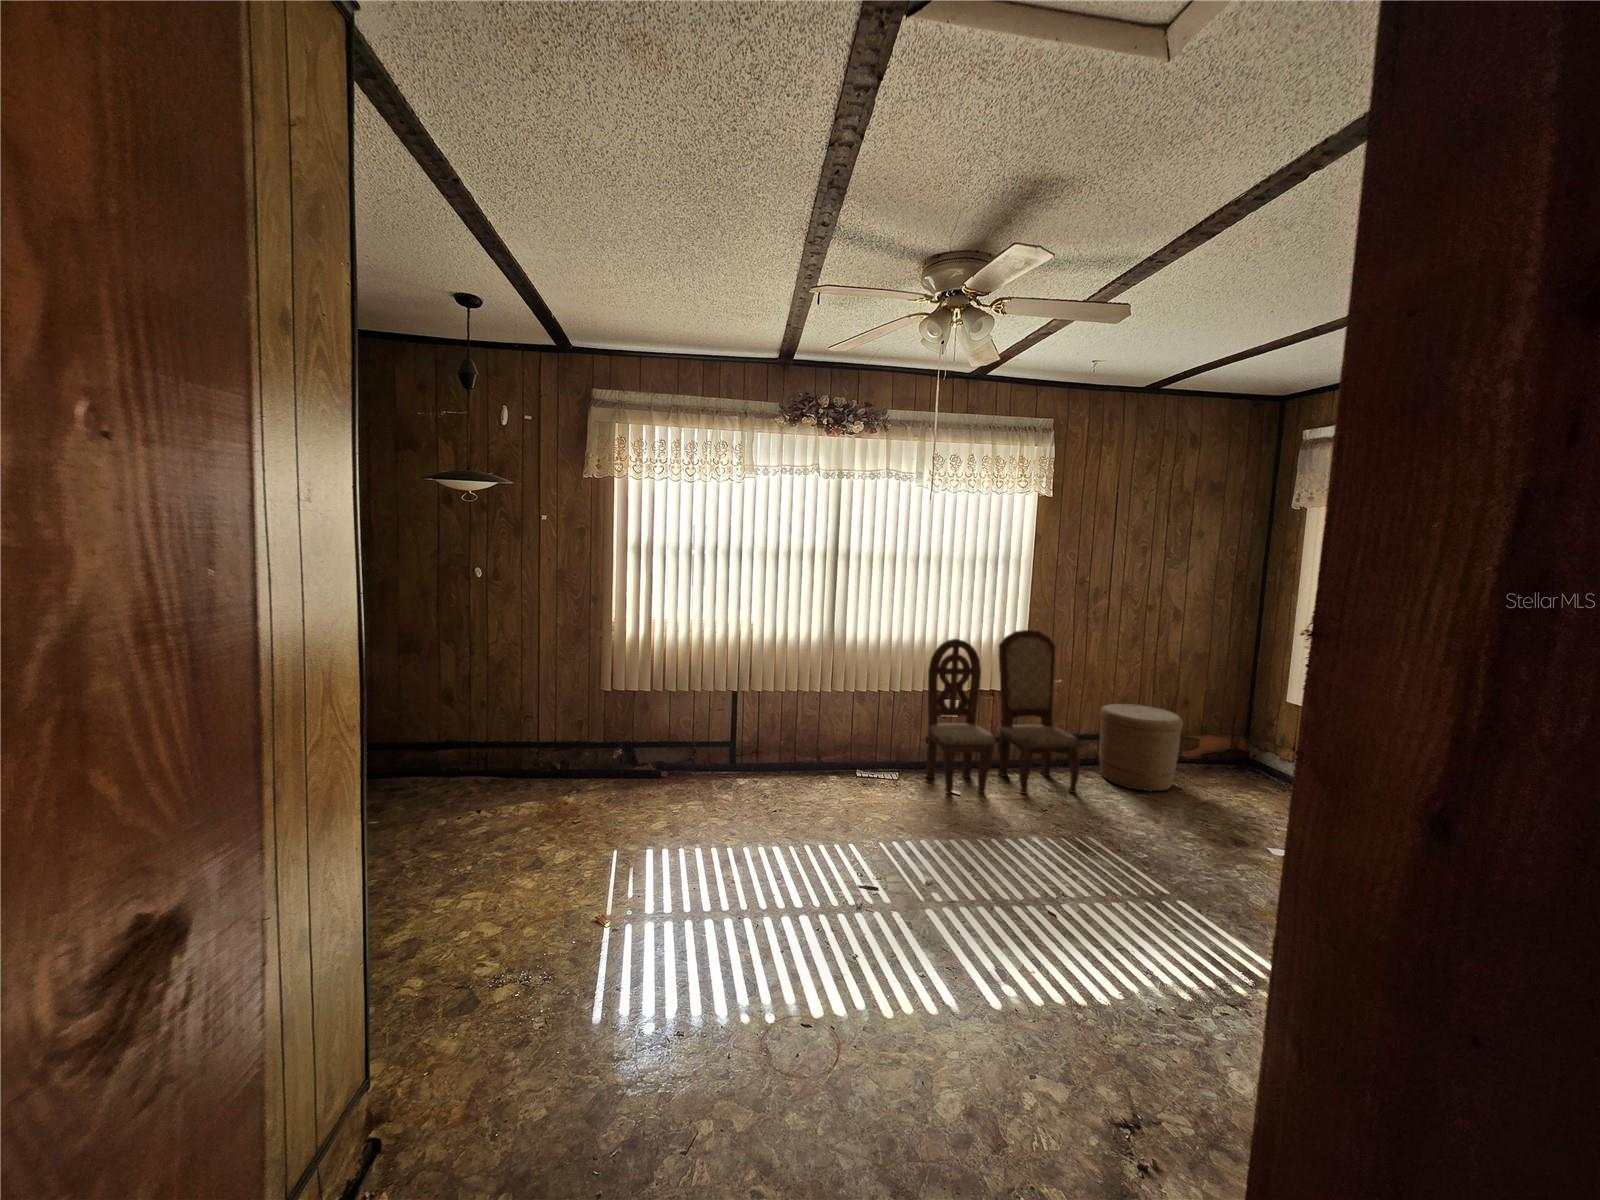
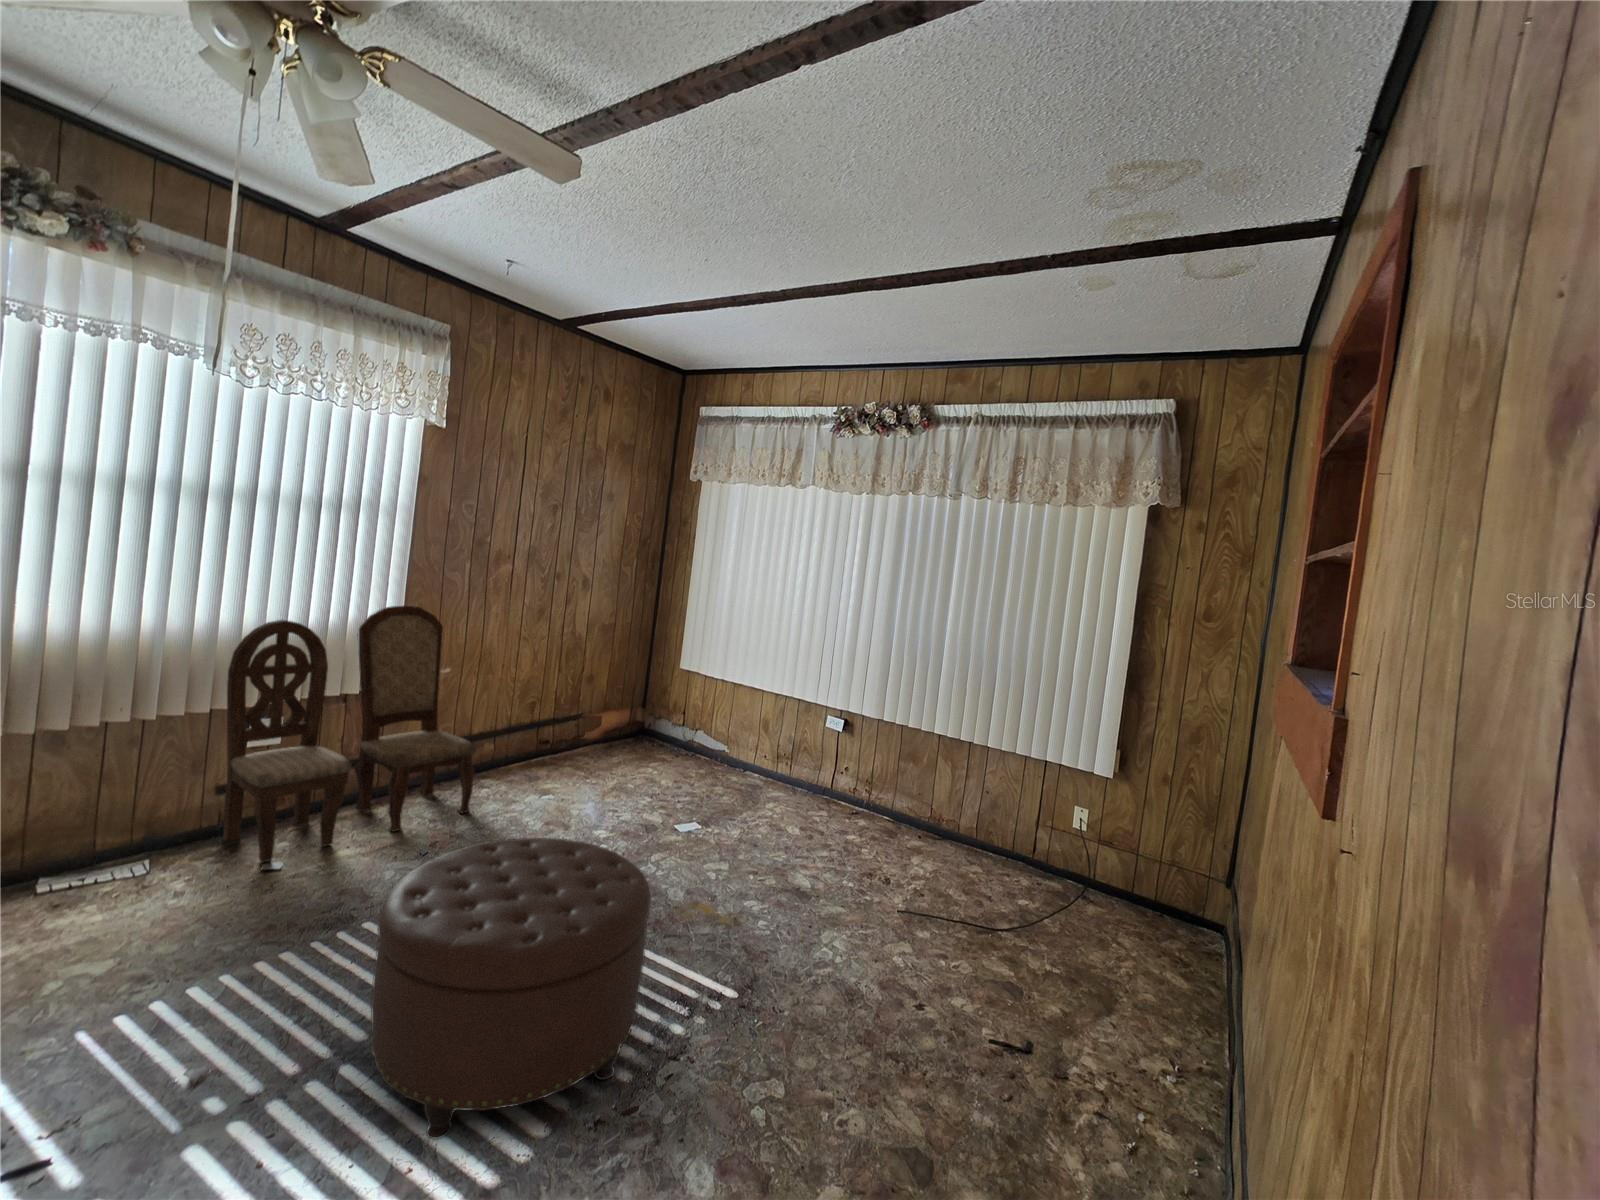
woven basket: present [1099,704,1183,791] -> none [496,691,591,792]
ottoman: none [1011,798,1208,989] -> present [370,838,651,1140]

